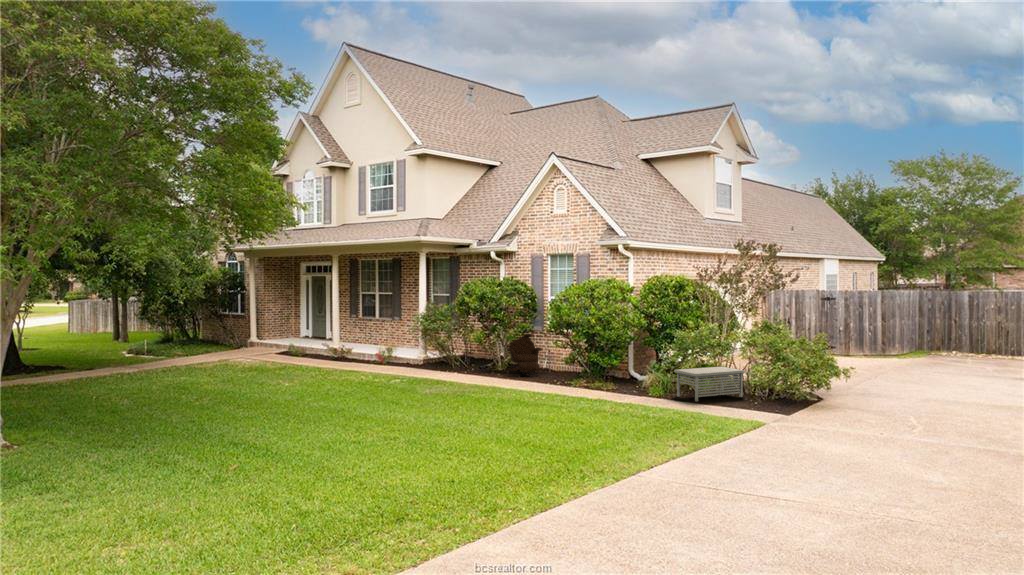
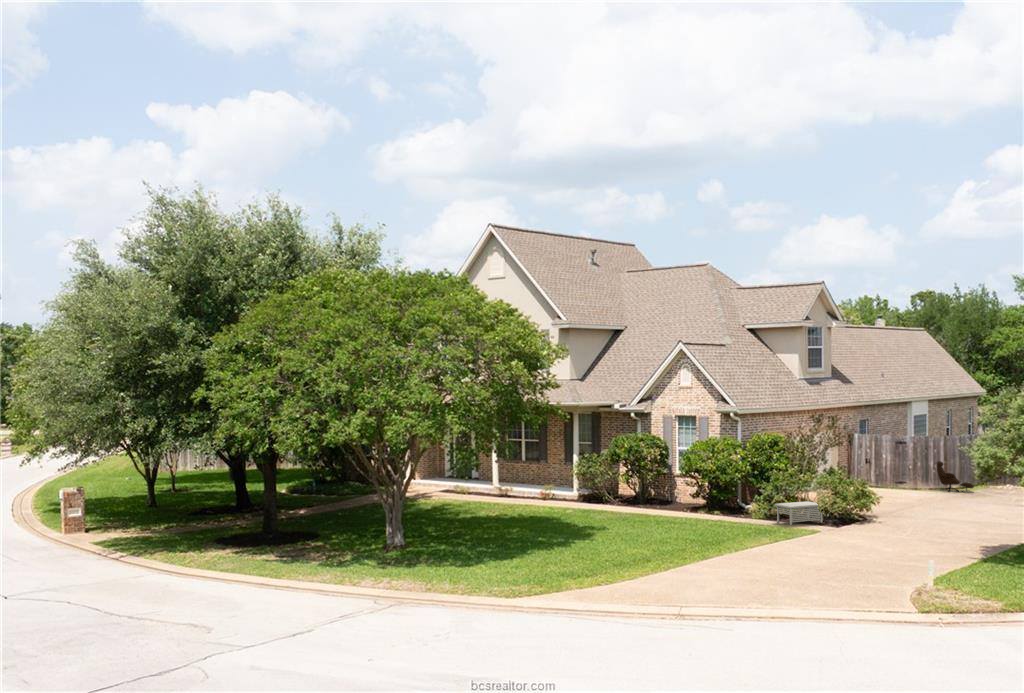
lounge chair: present [507,334,542,377] -> present [937,461,974,492]

